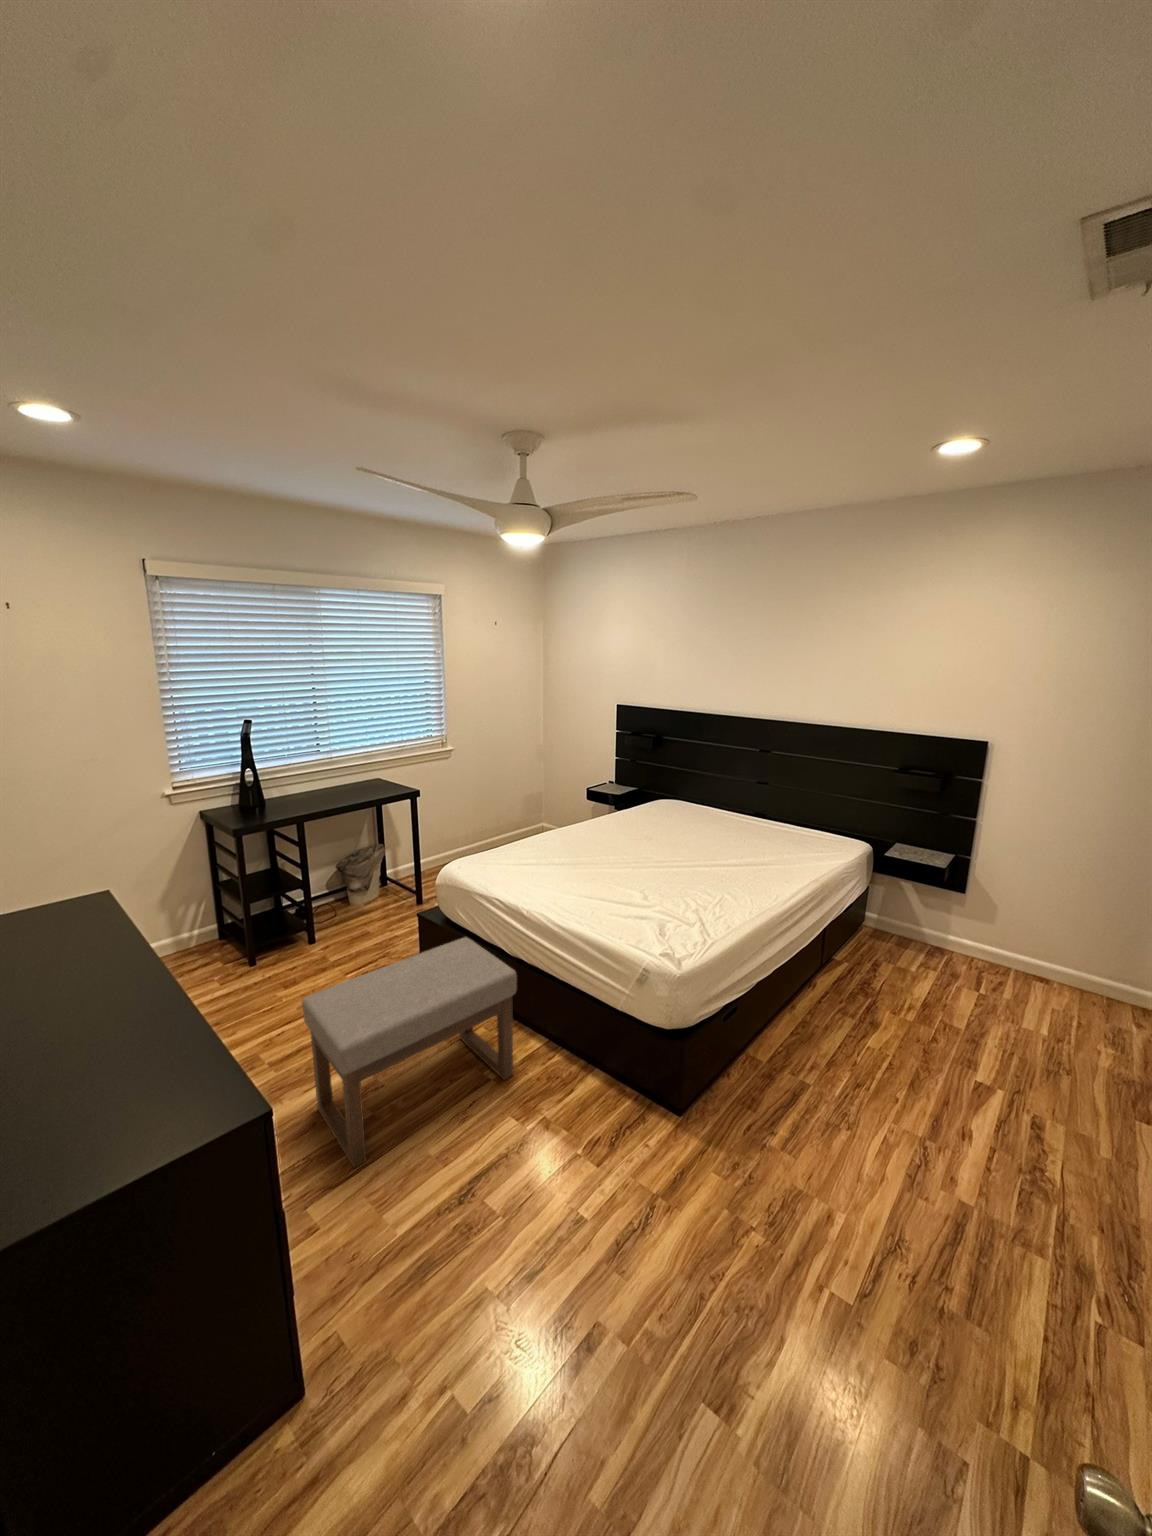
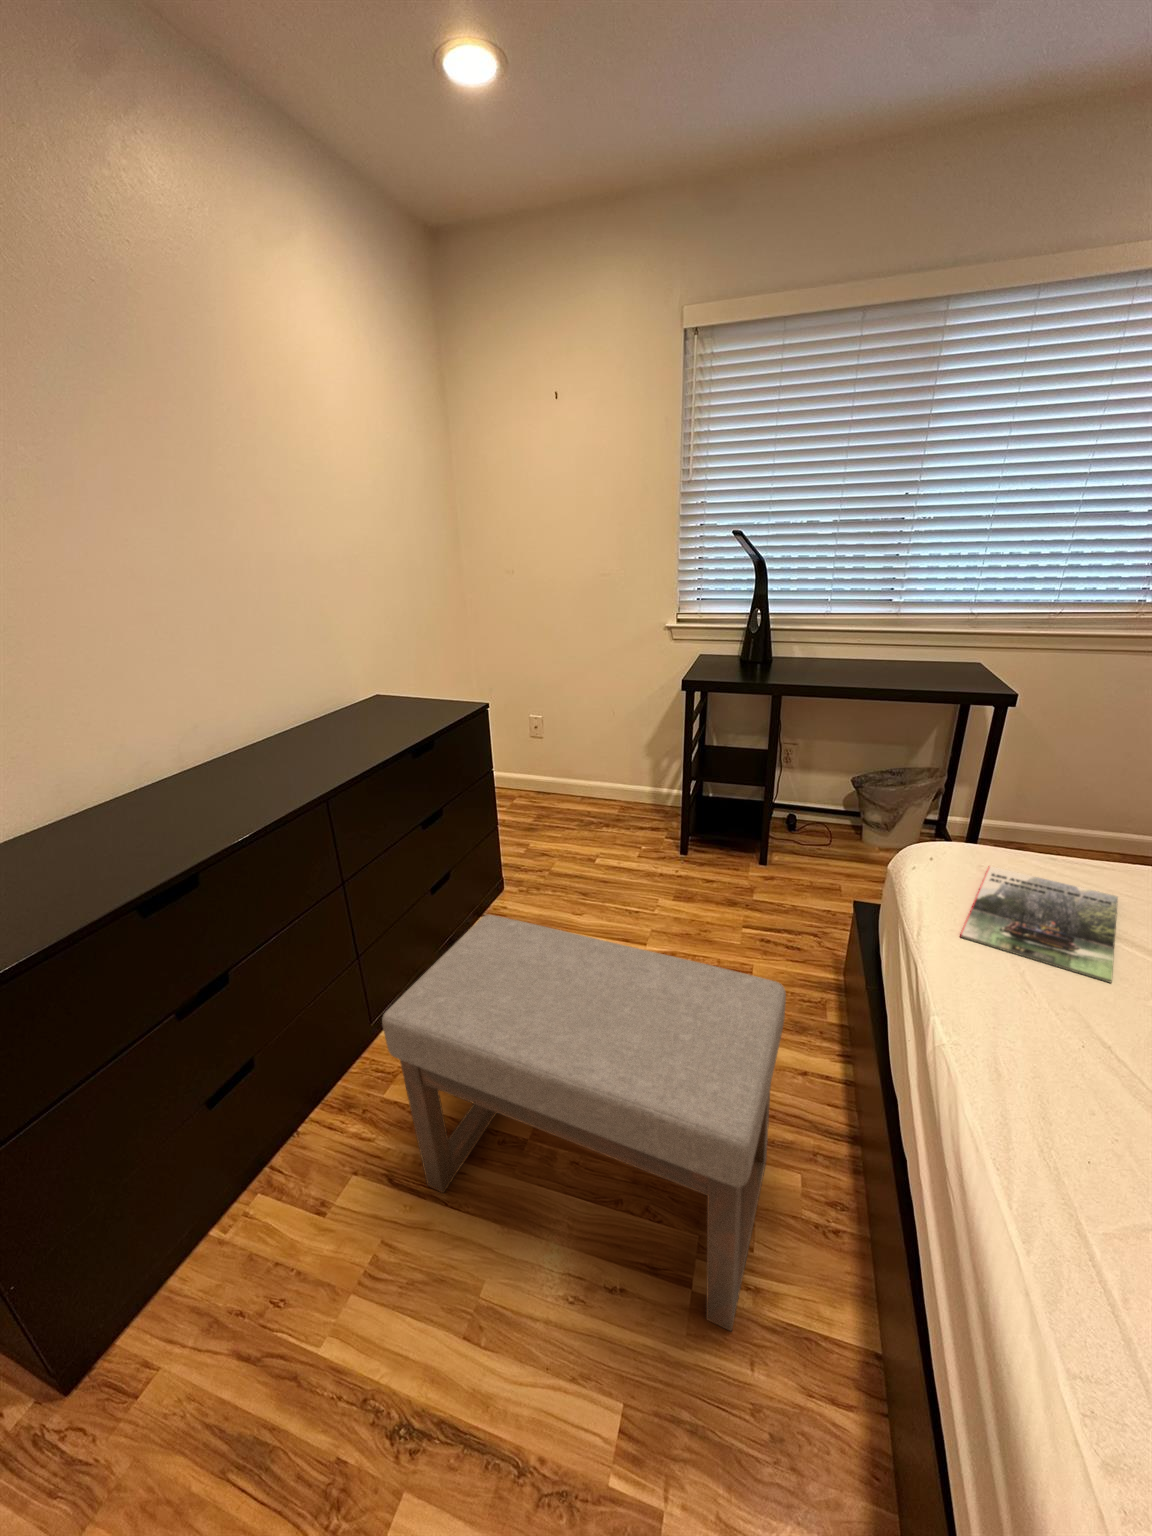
magazine: none [487,859,548,888] -> present [960,866,1118,982]

